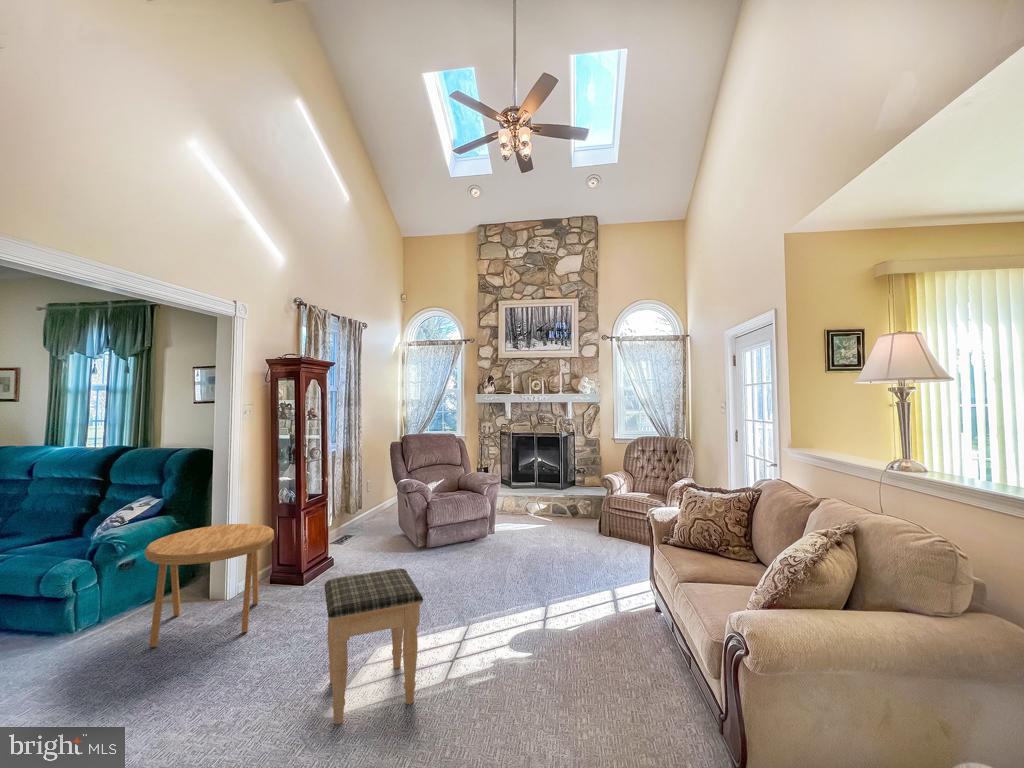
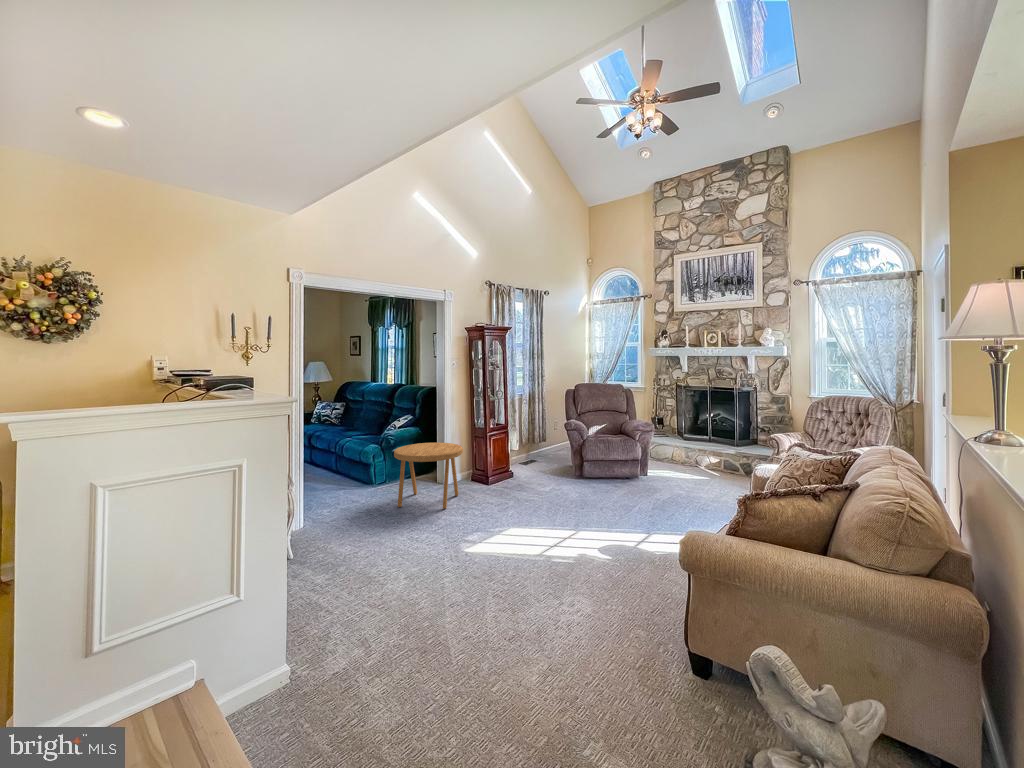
footstool: present [324,568,423,724] -> none [462,478,524,563]

